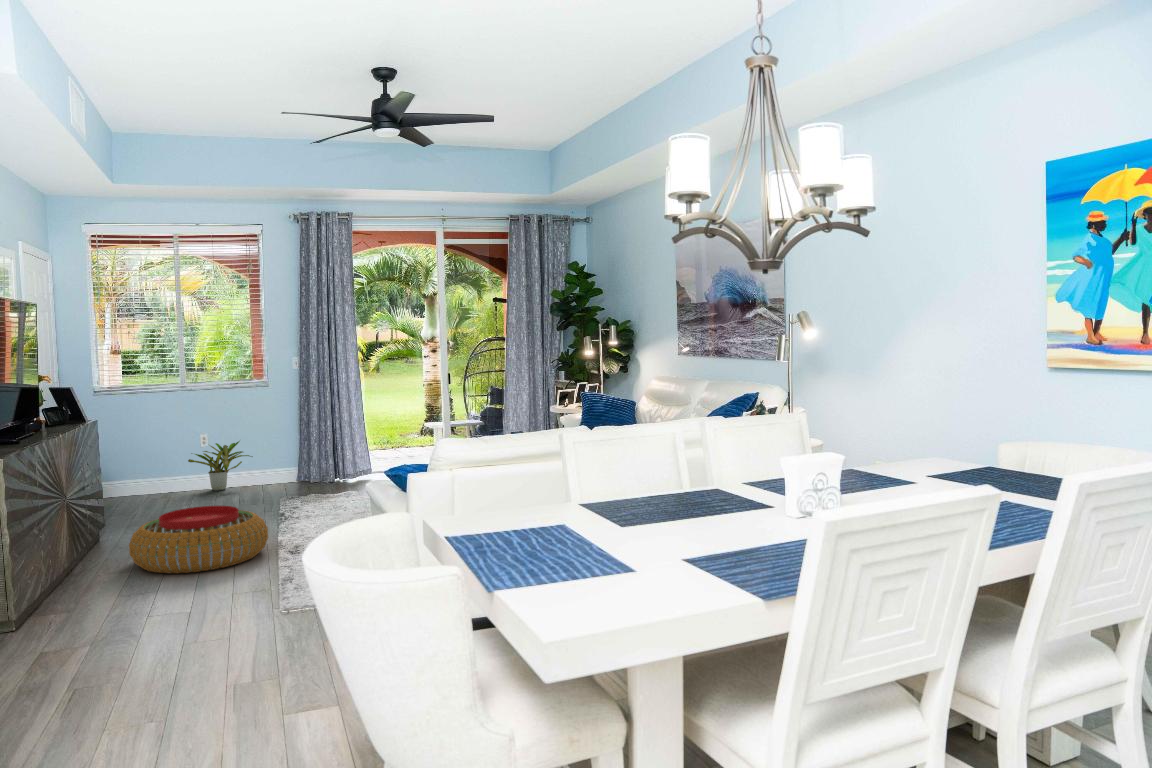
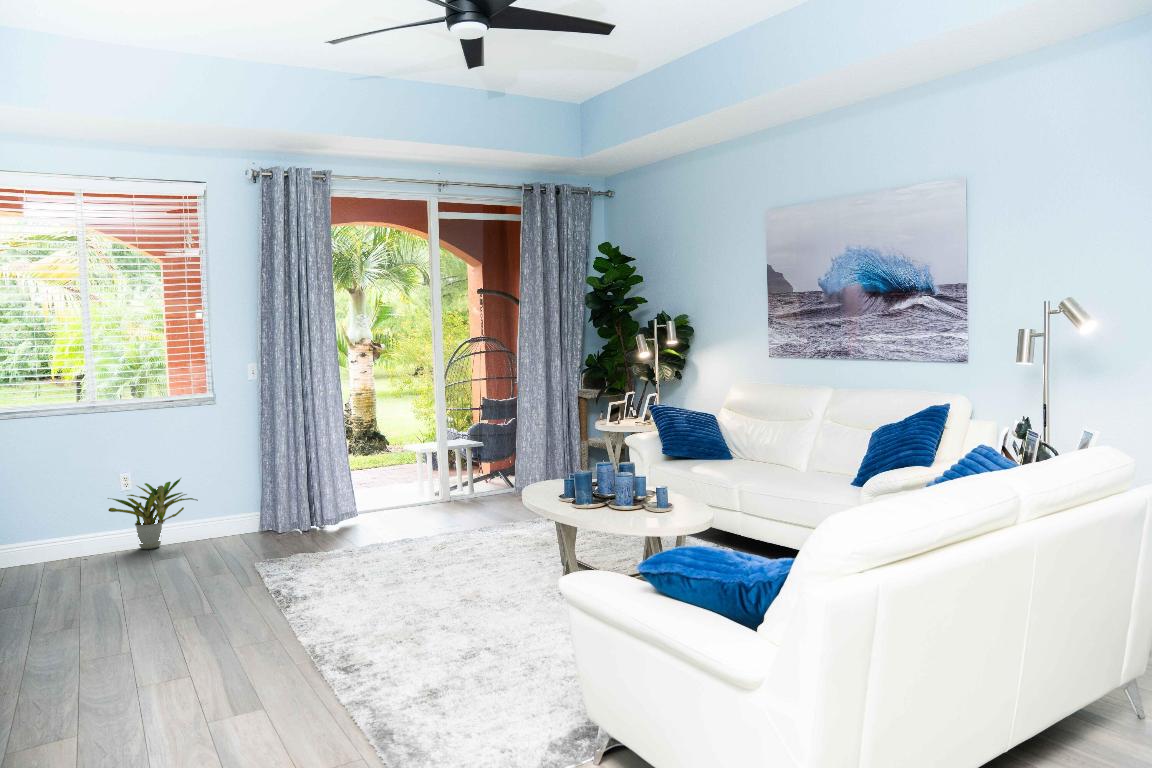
pouf: present [129,506,268,573] -> none [82,589,300,711]

